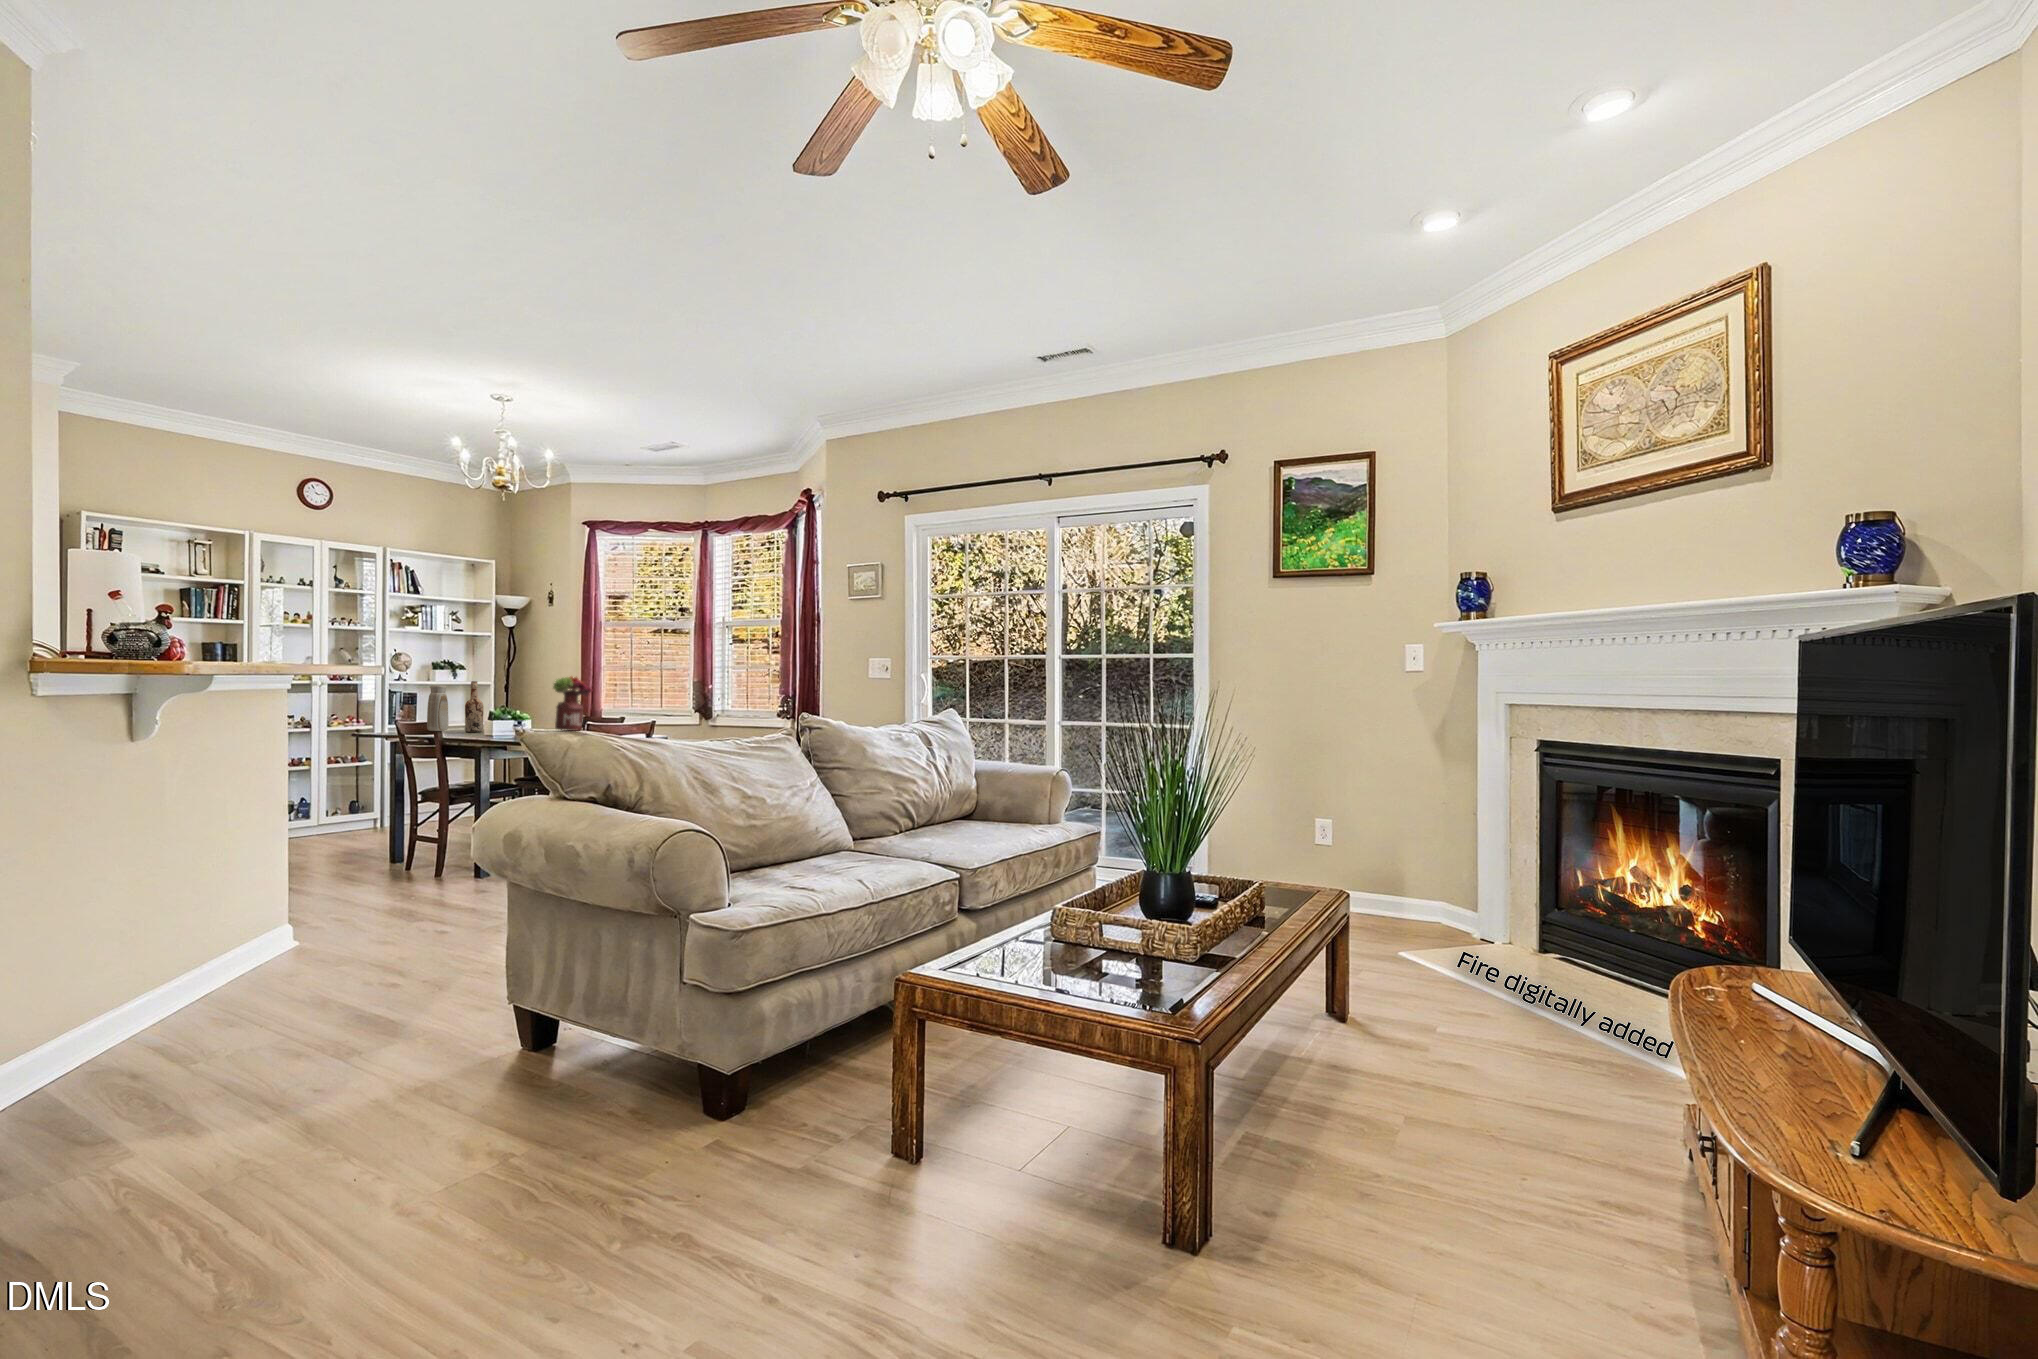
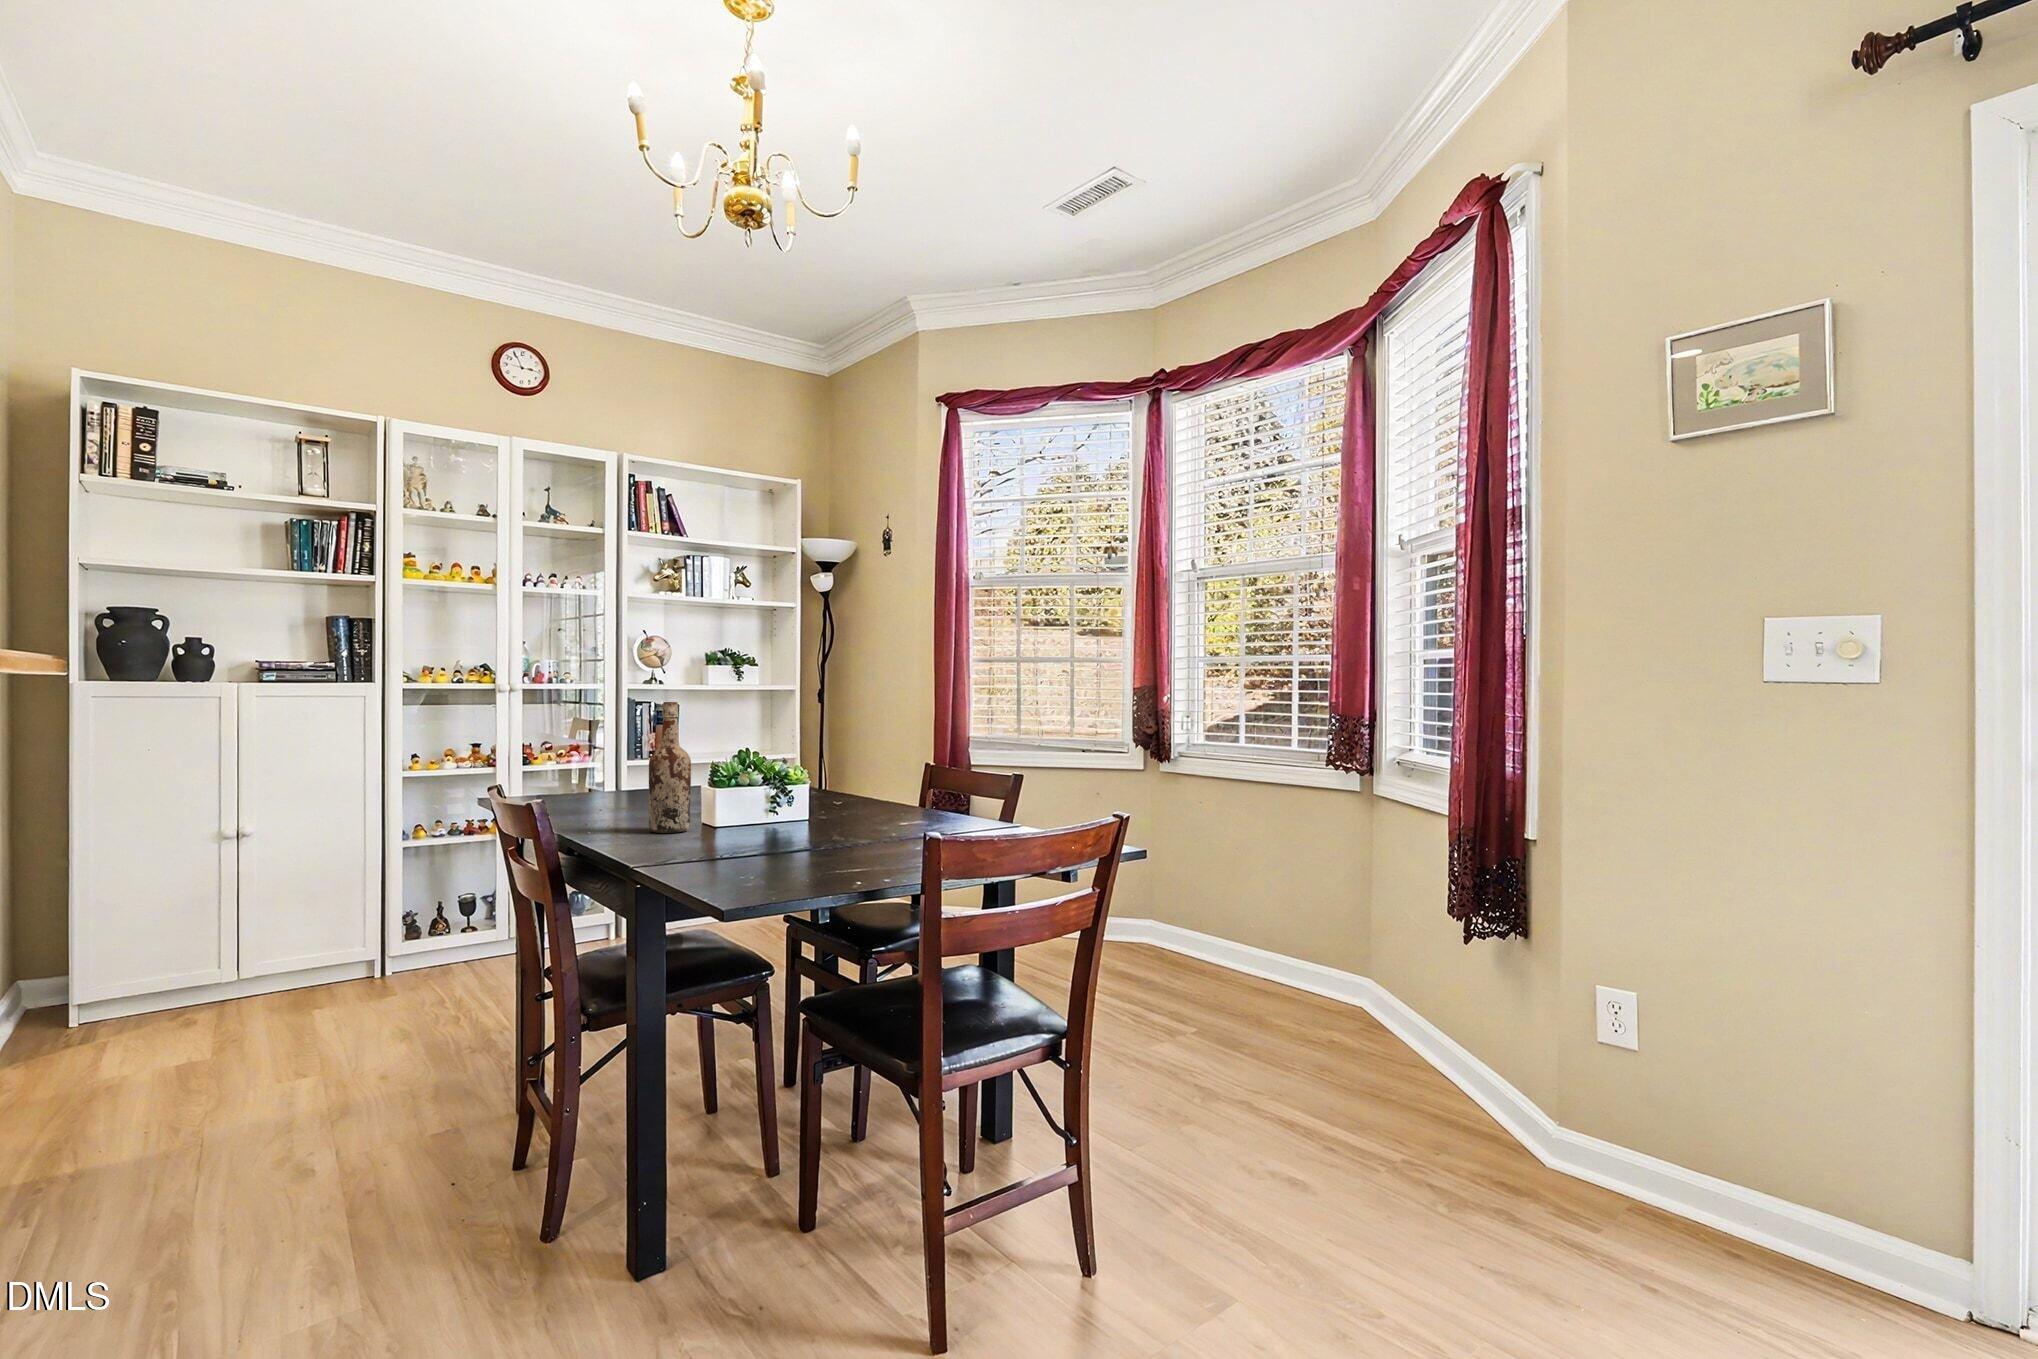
flower arrangement: present [553,676,592,731] -> none [852,686,946,825]
vase: present [427,685,448,731] -> none [591,708,637,815]

